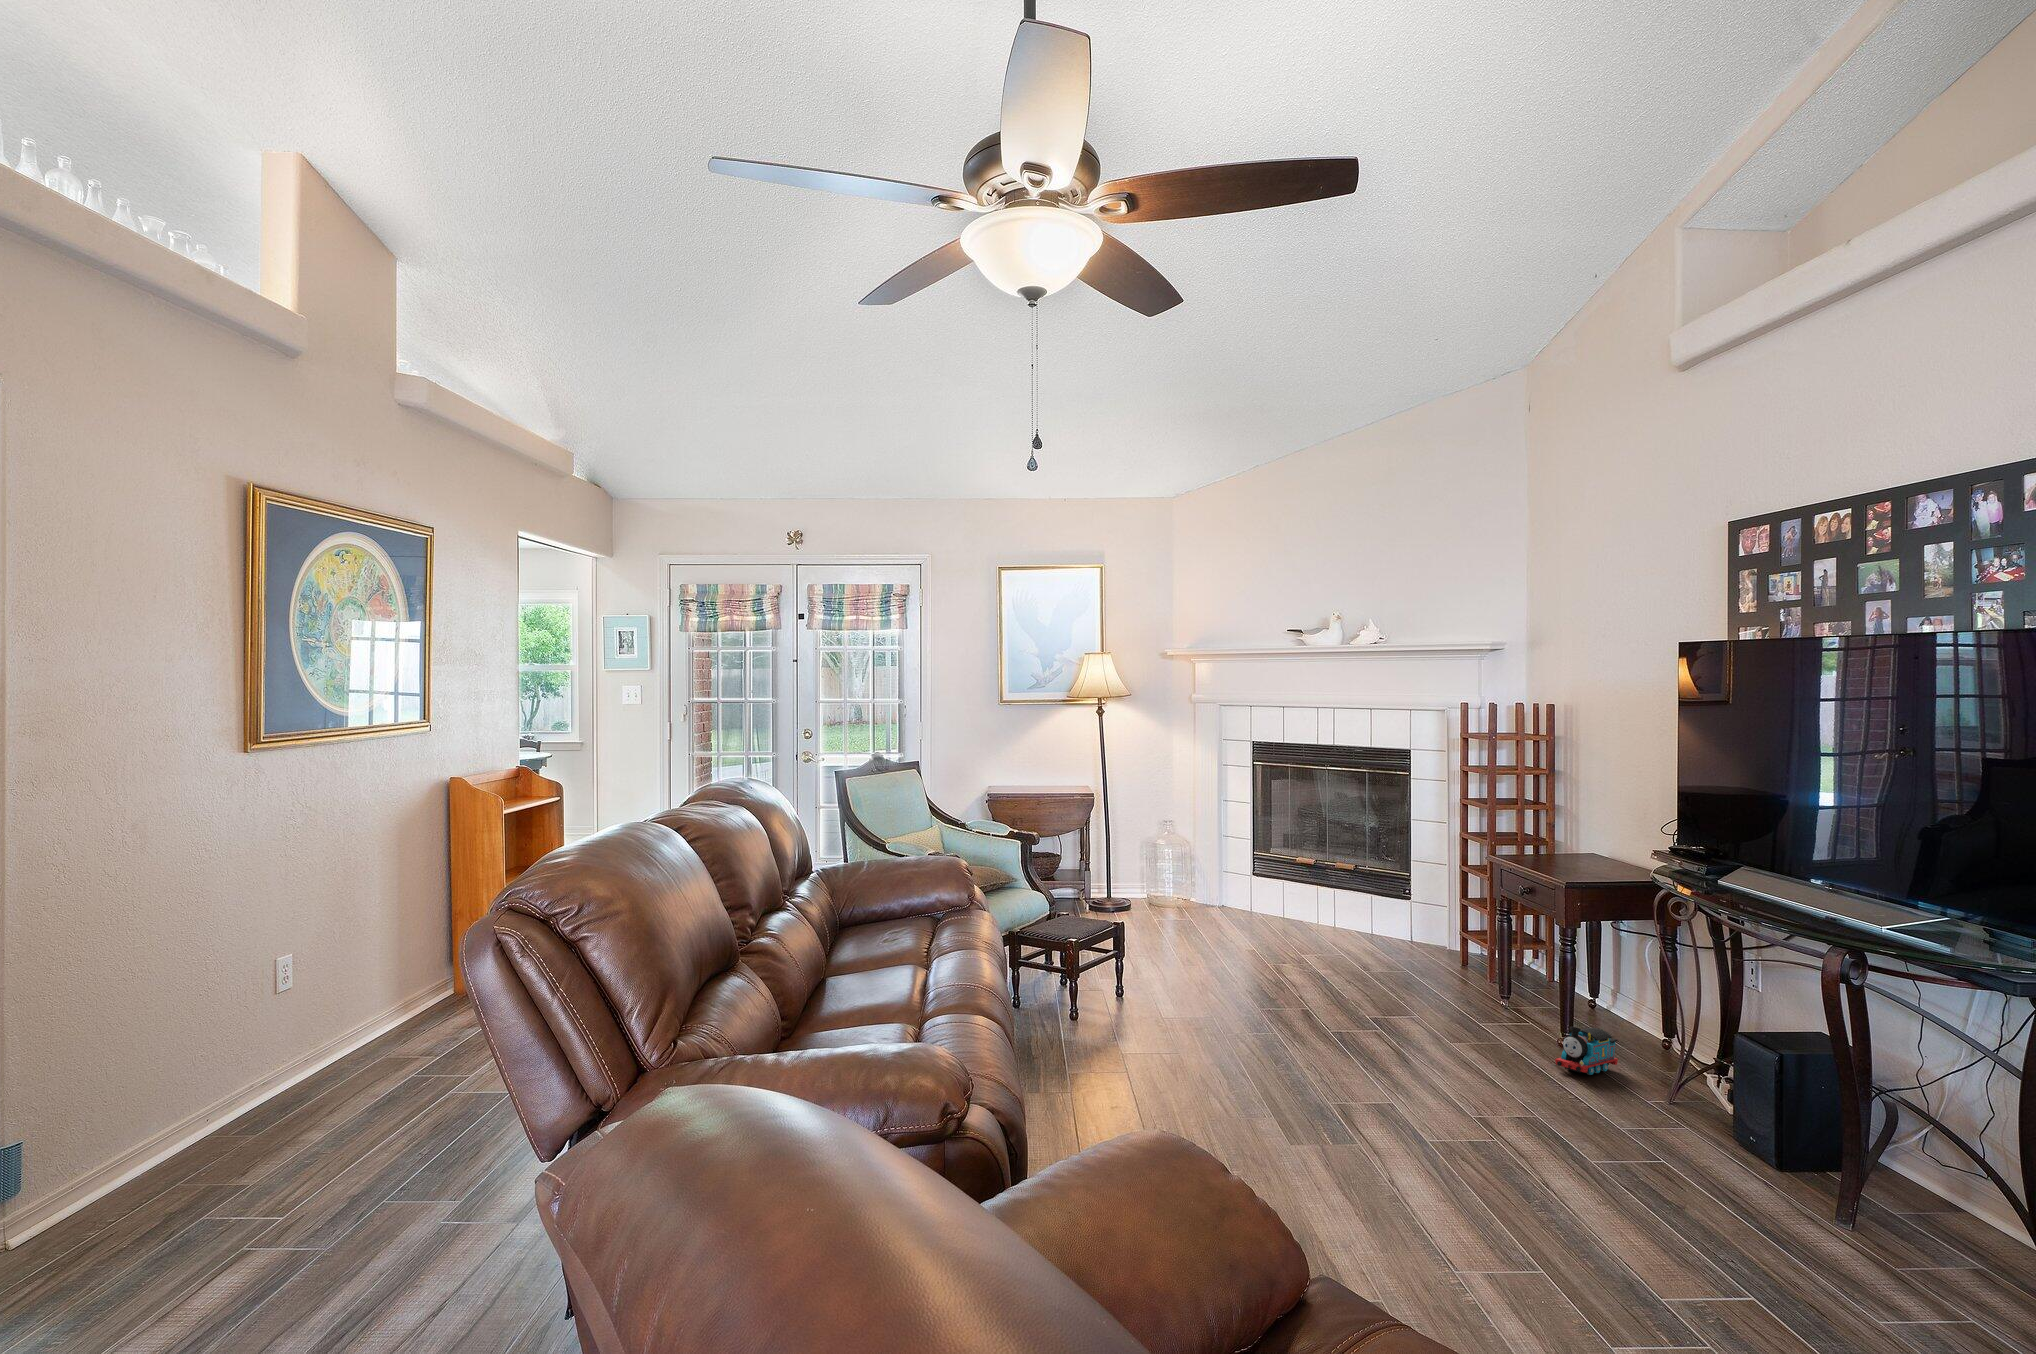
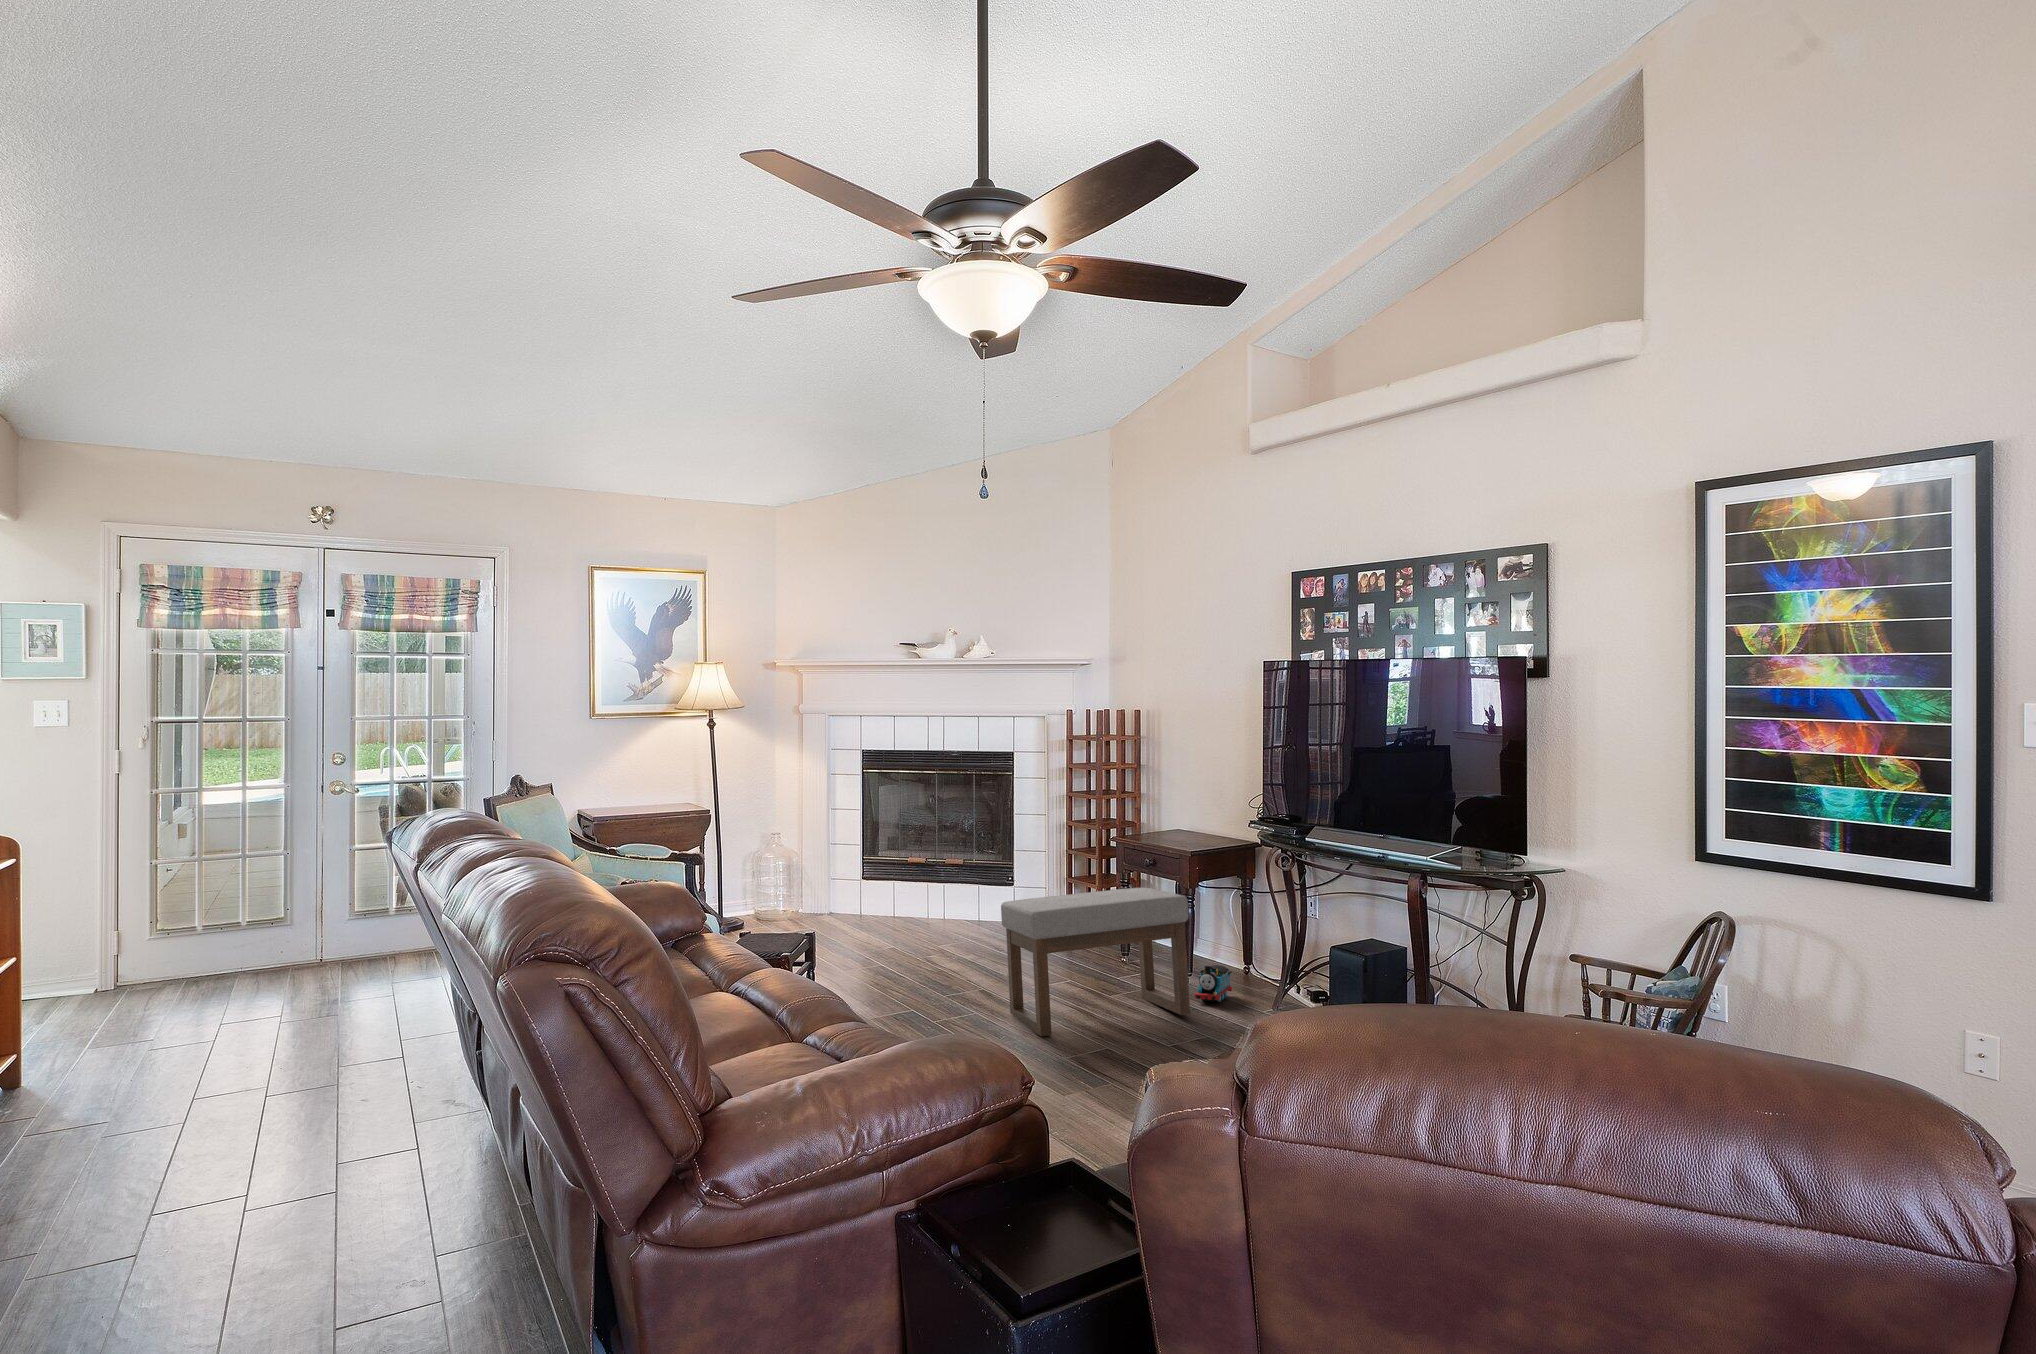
ottoman: none [1304,915,1531,1081] -> present [1001,887,1190,1037]

